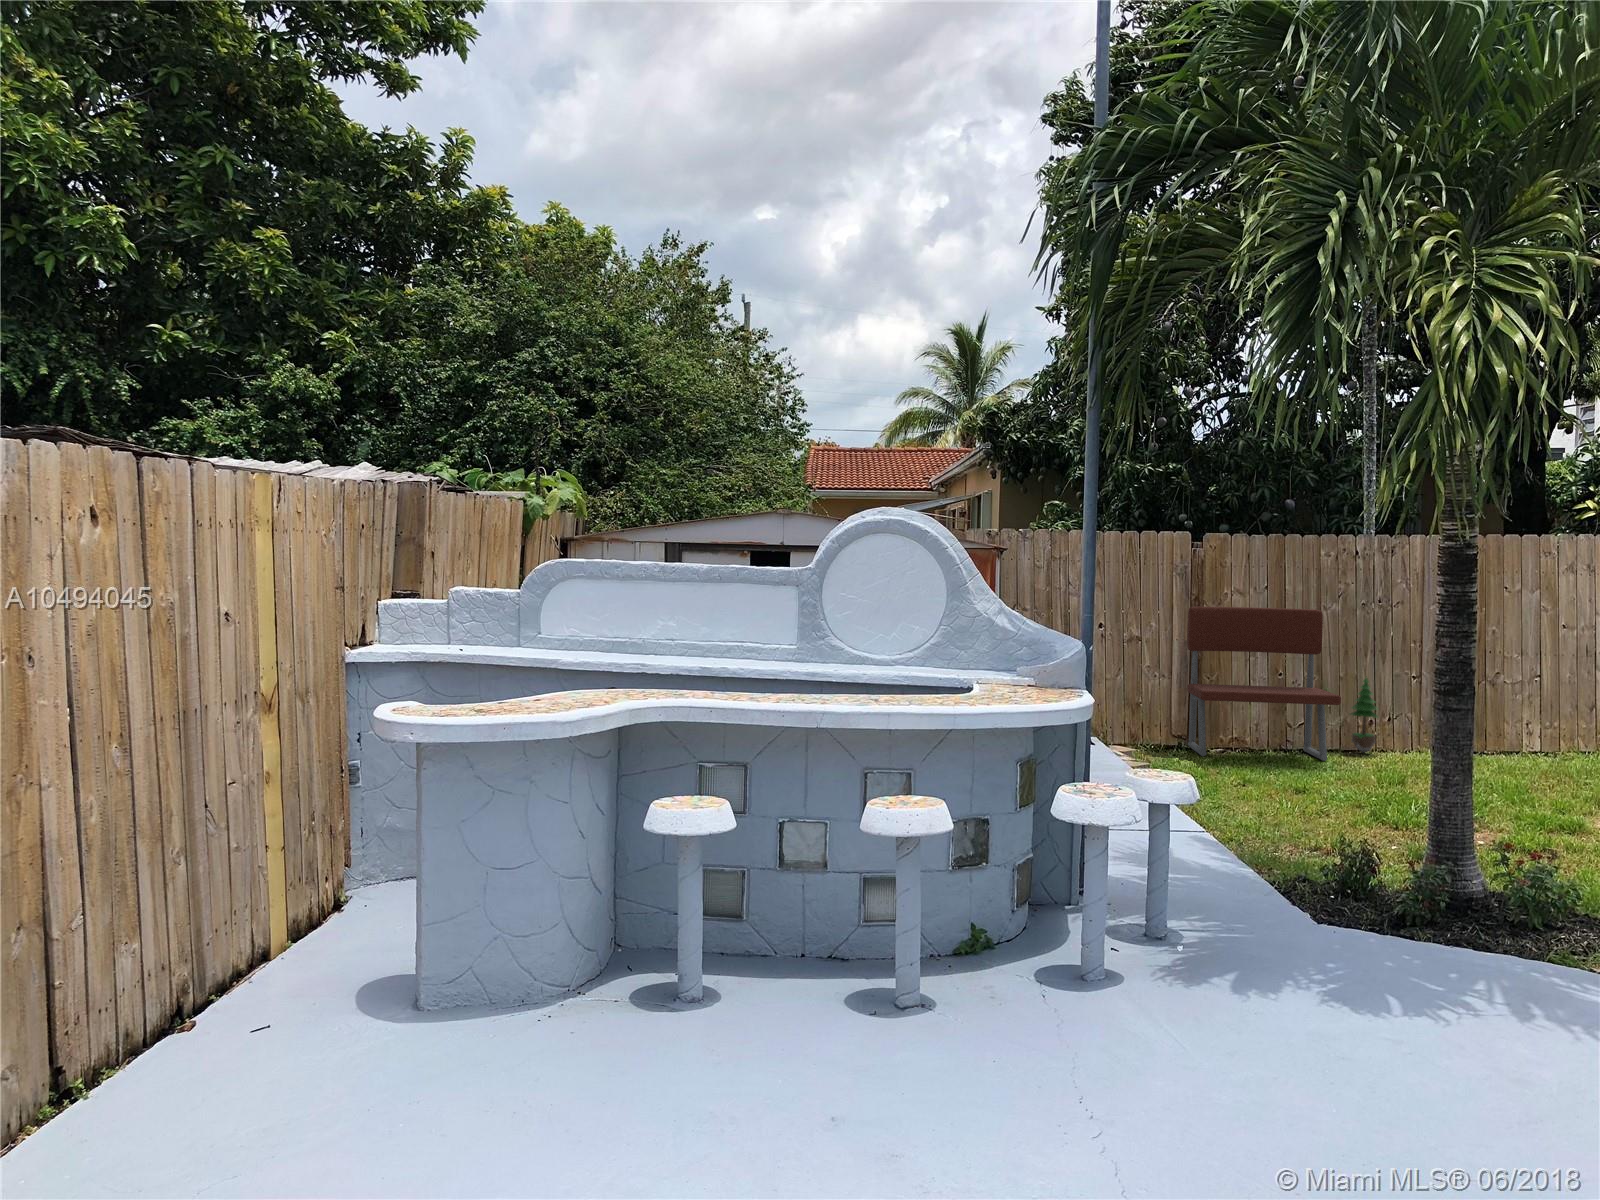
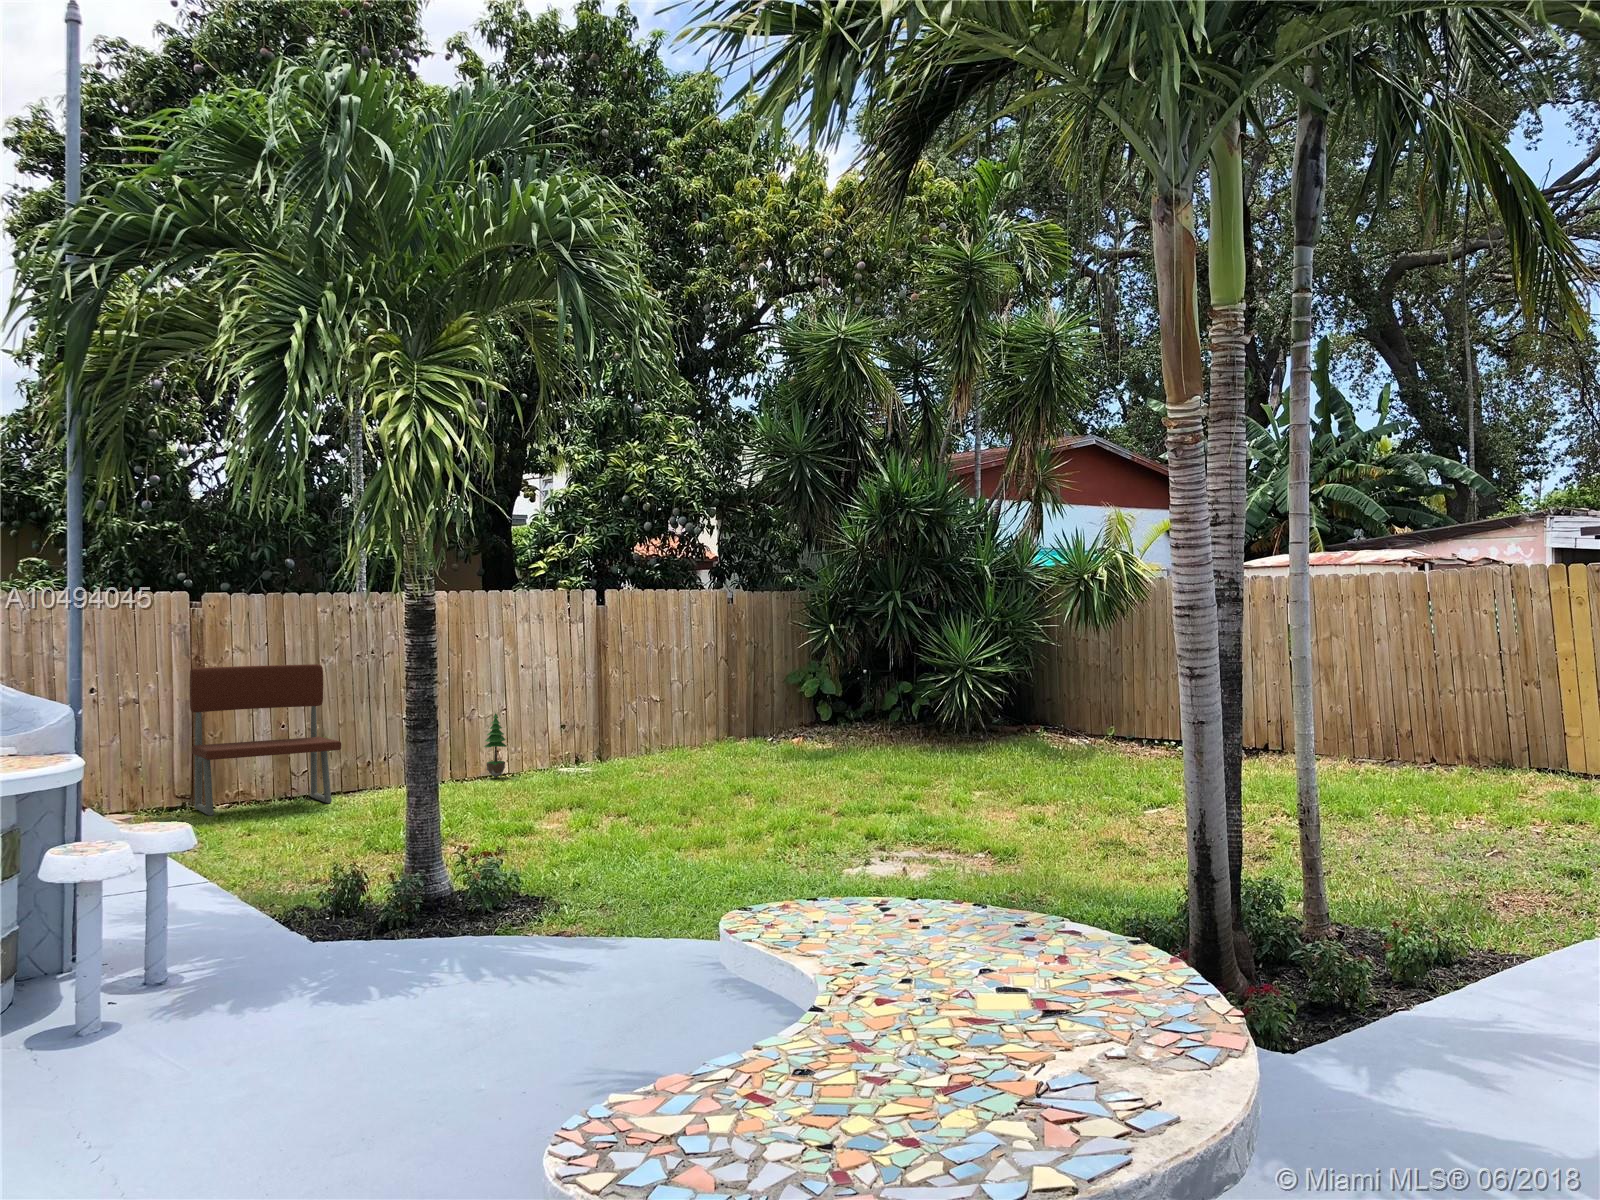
potted tree: present [1351,676,1378,753] -> present [484,713,507,778]

